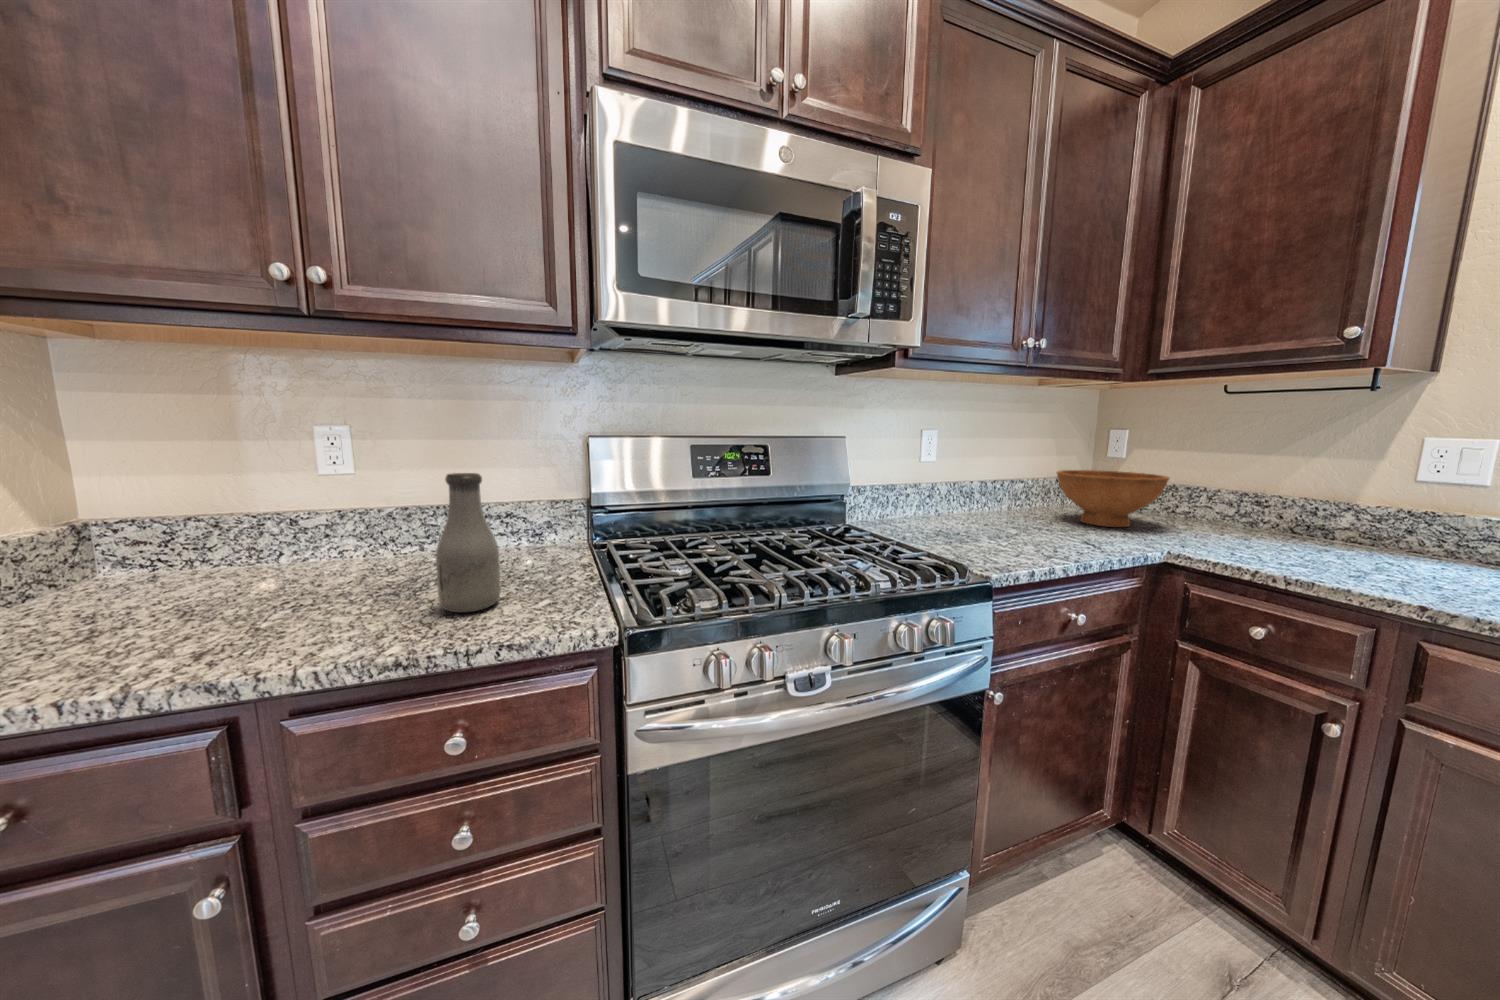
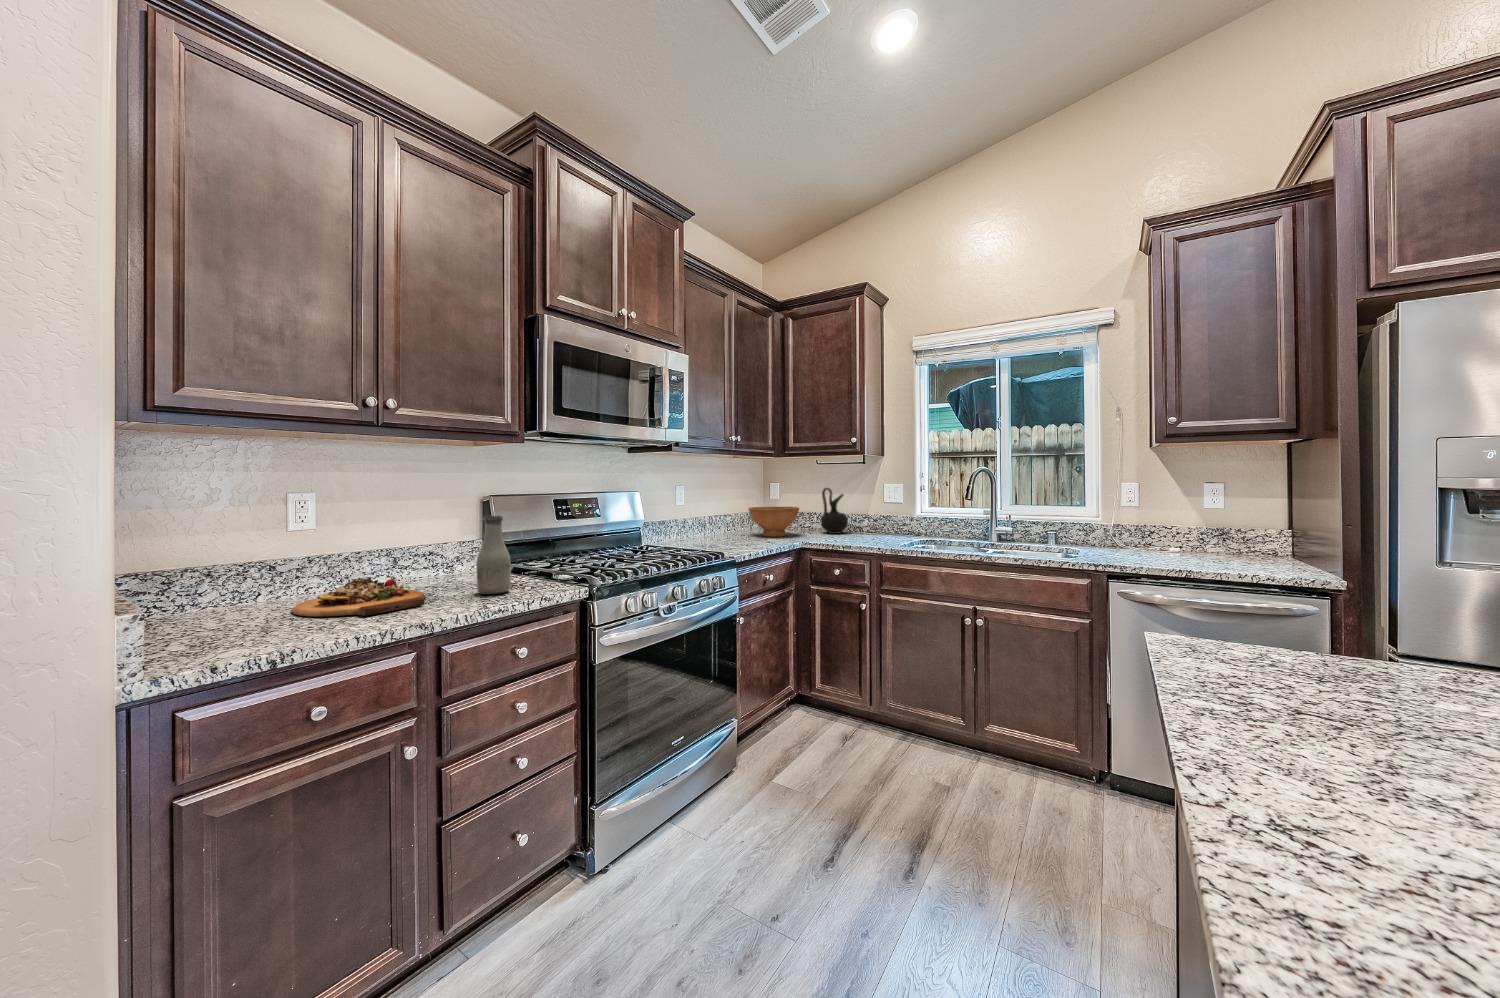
ceramic jug: none [1218,441,1295,534] -> present [820,488,848,534]
cutting board: none [188,554,411,635] -> present [291,578,426,616]

